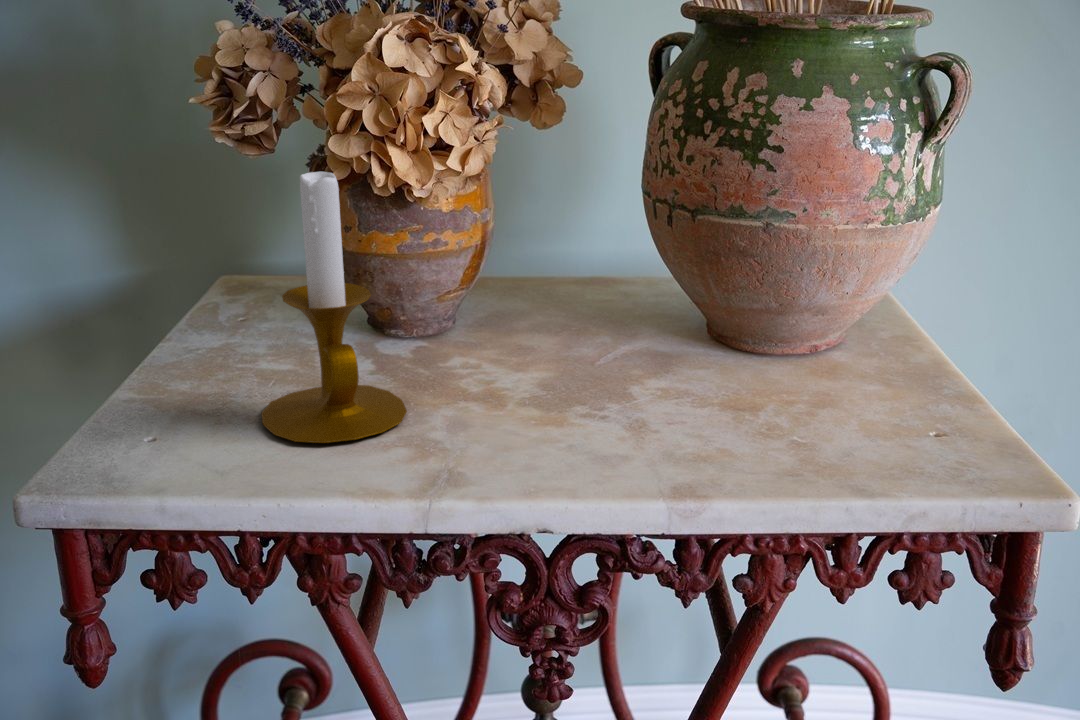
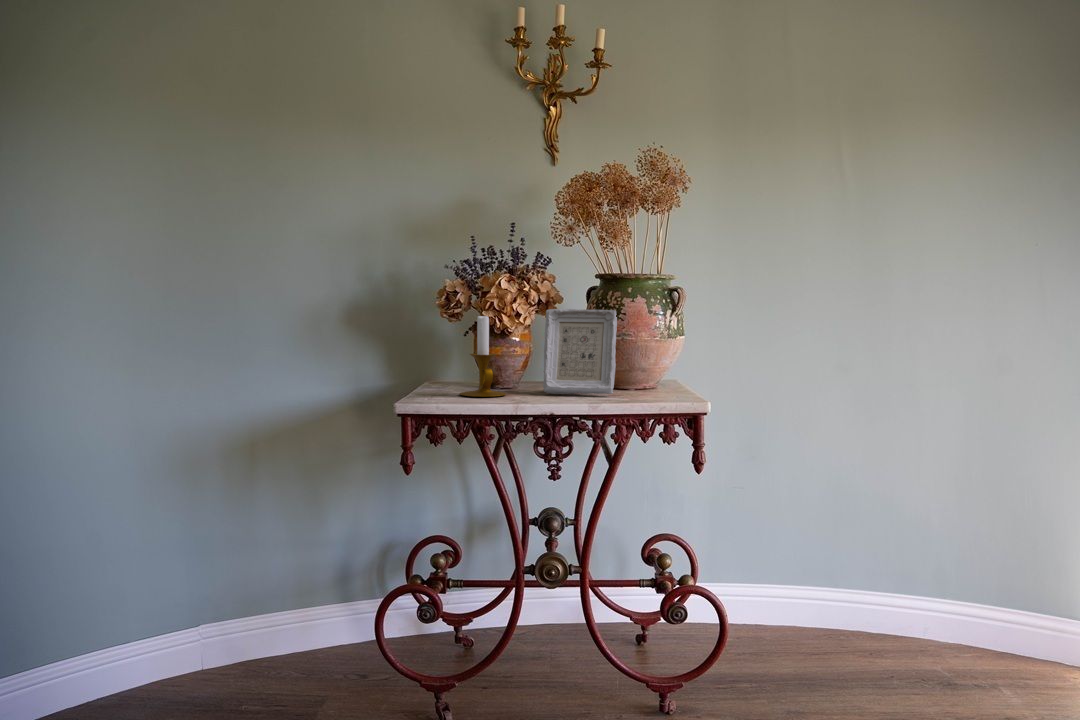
picture frame: none [519,125,753,416] -> present [543,309,617,394]

